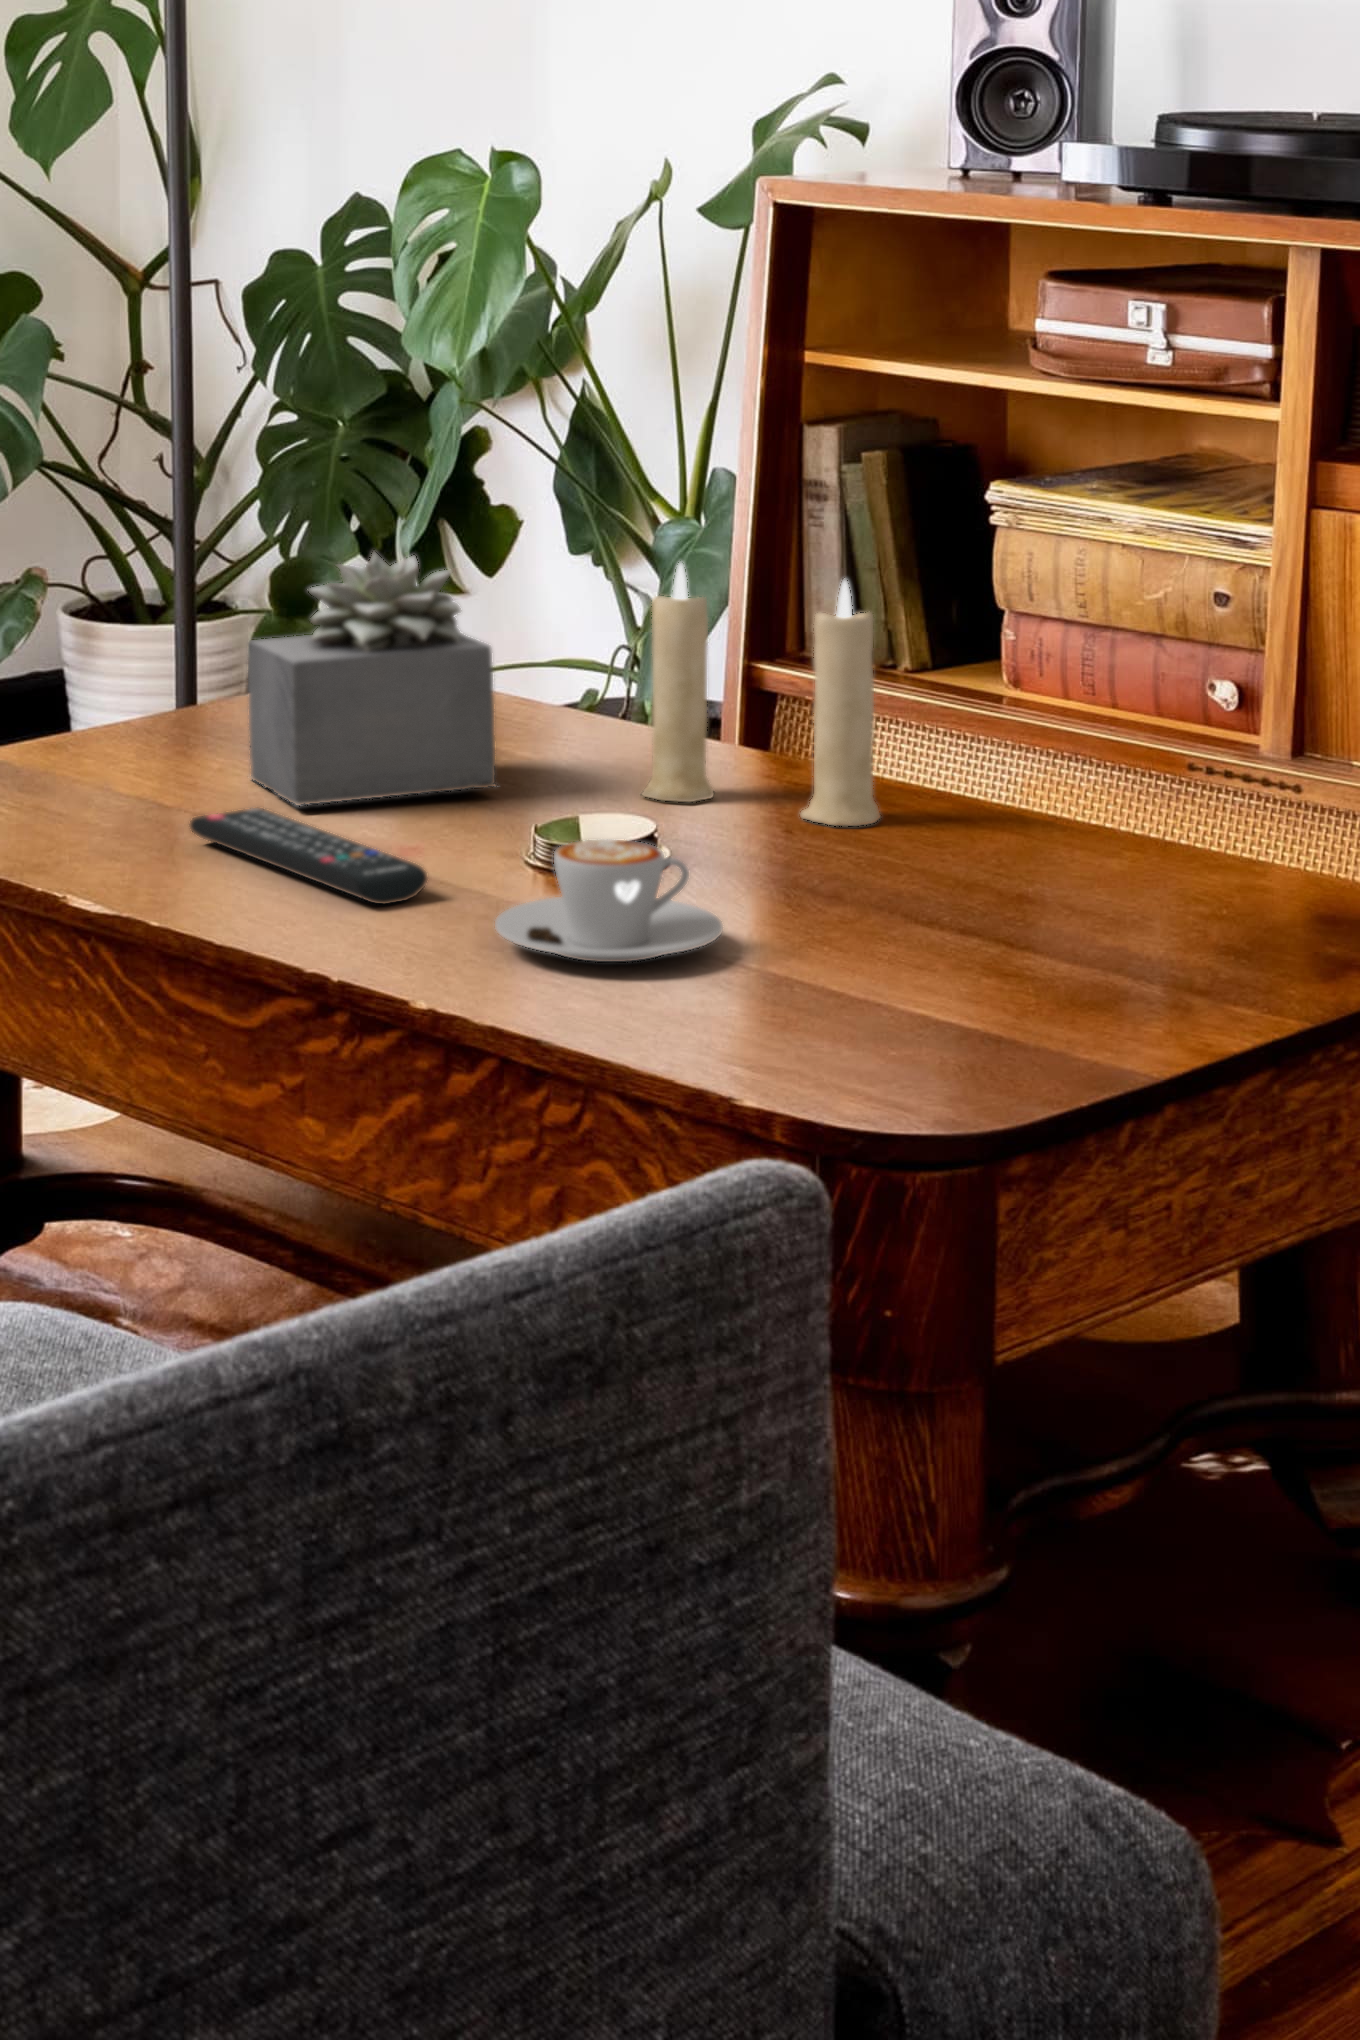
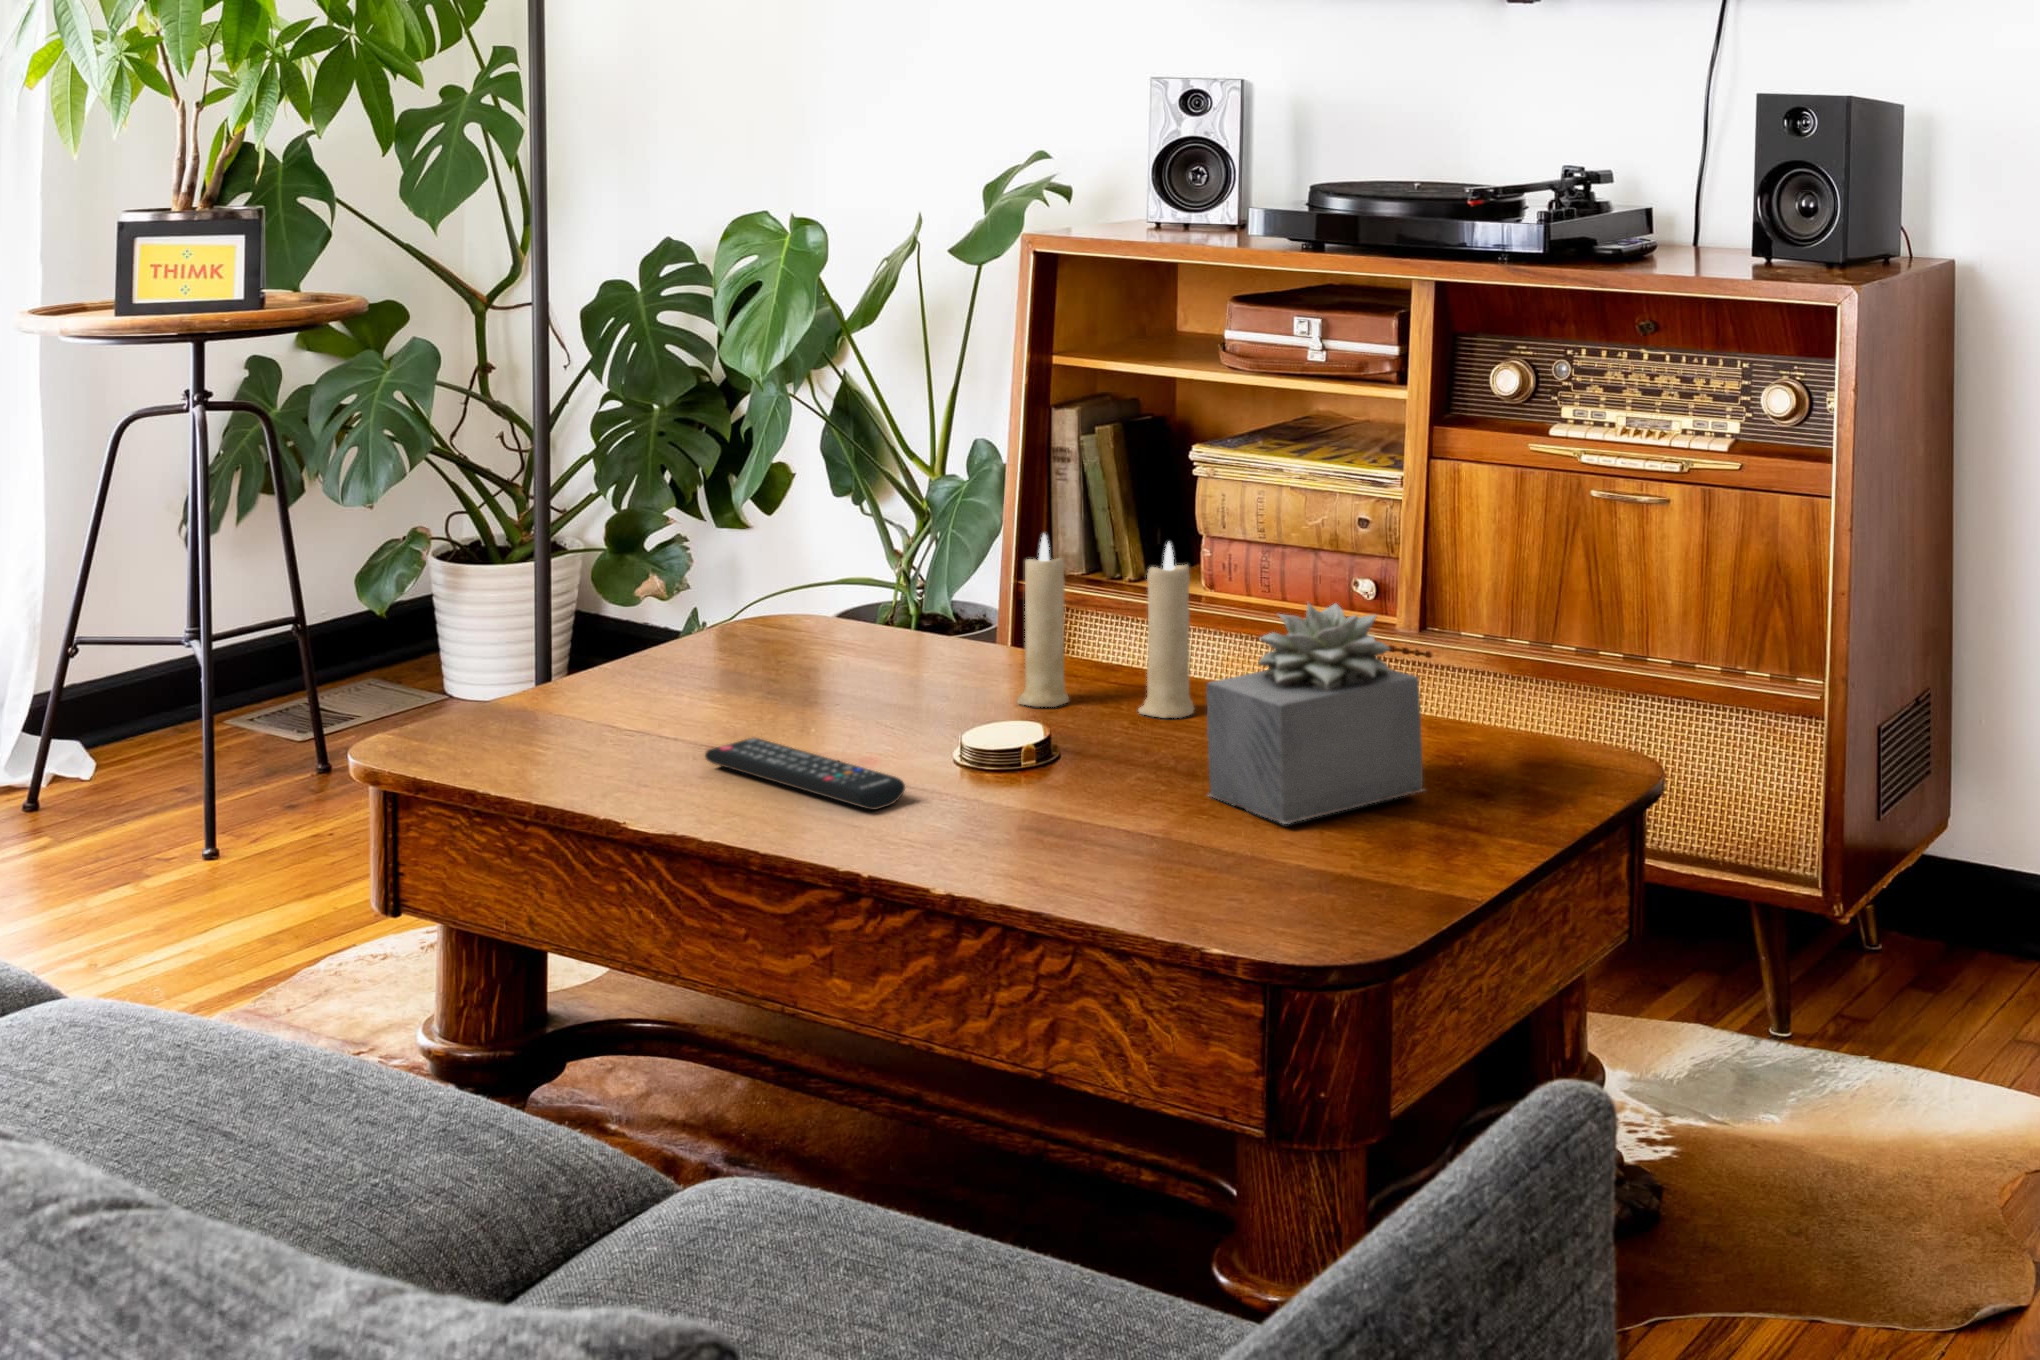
succulent plant: present [248,553,498,805] -> present [1206,603,1423,824]
coffee cup: present [495,839,723,962] -> none [974,752,1139,844]

